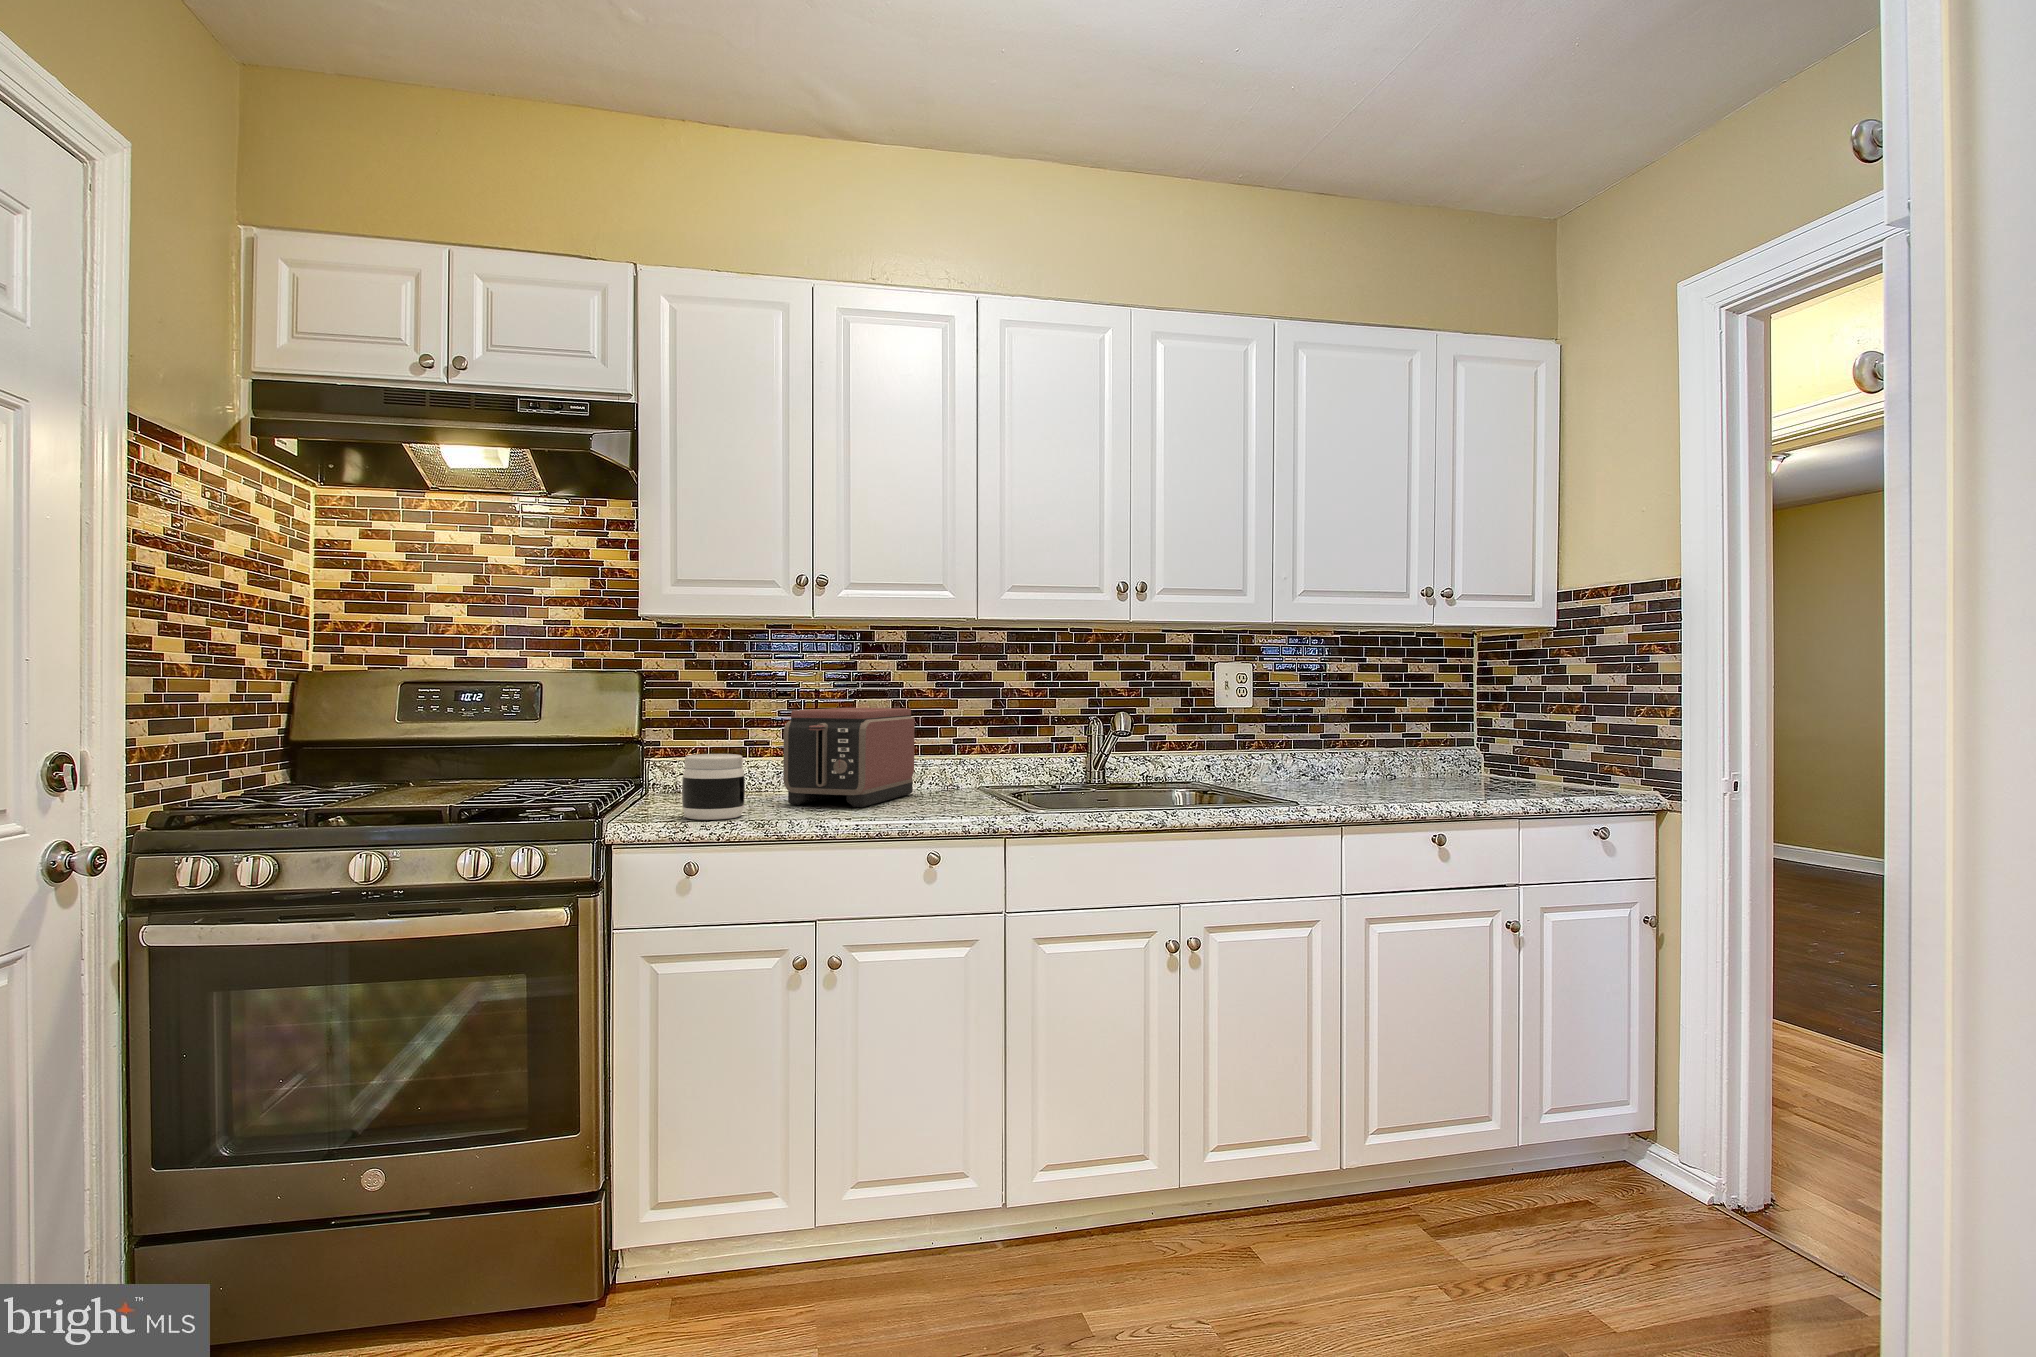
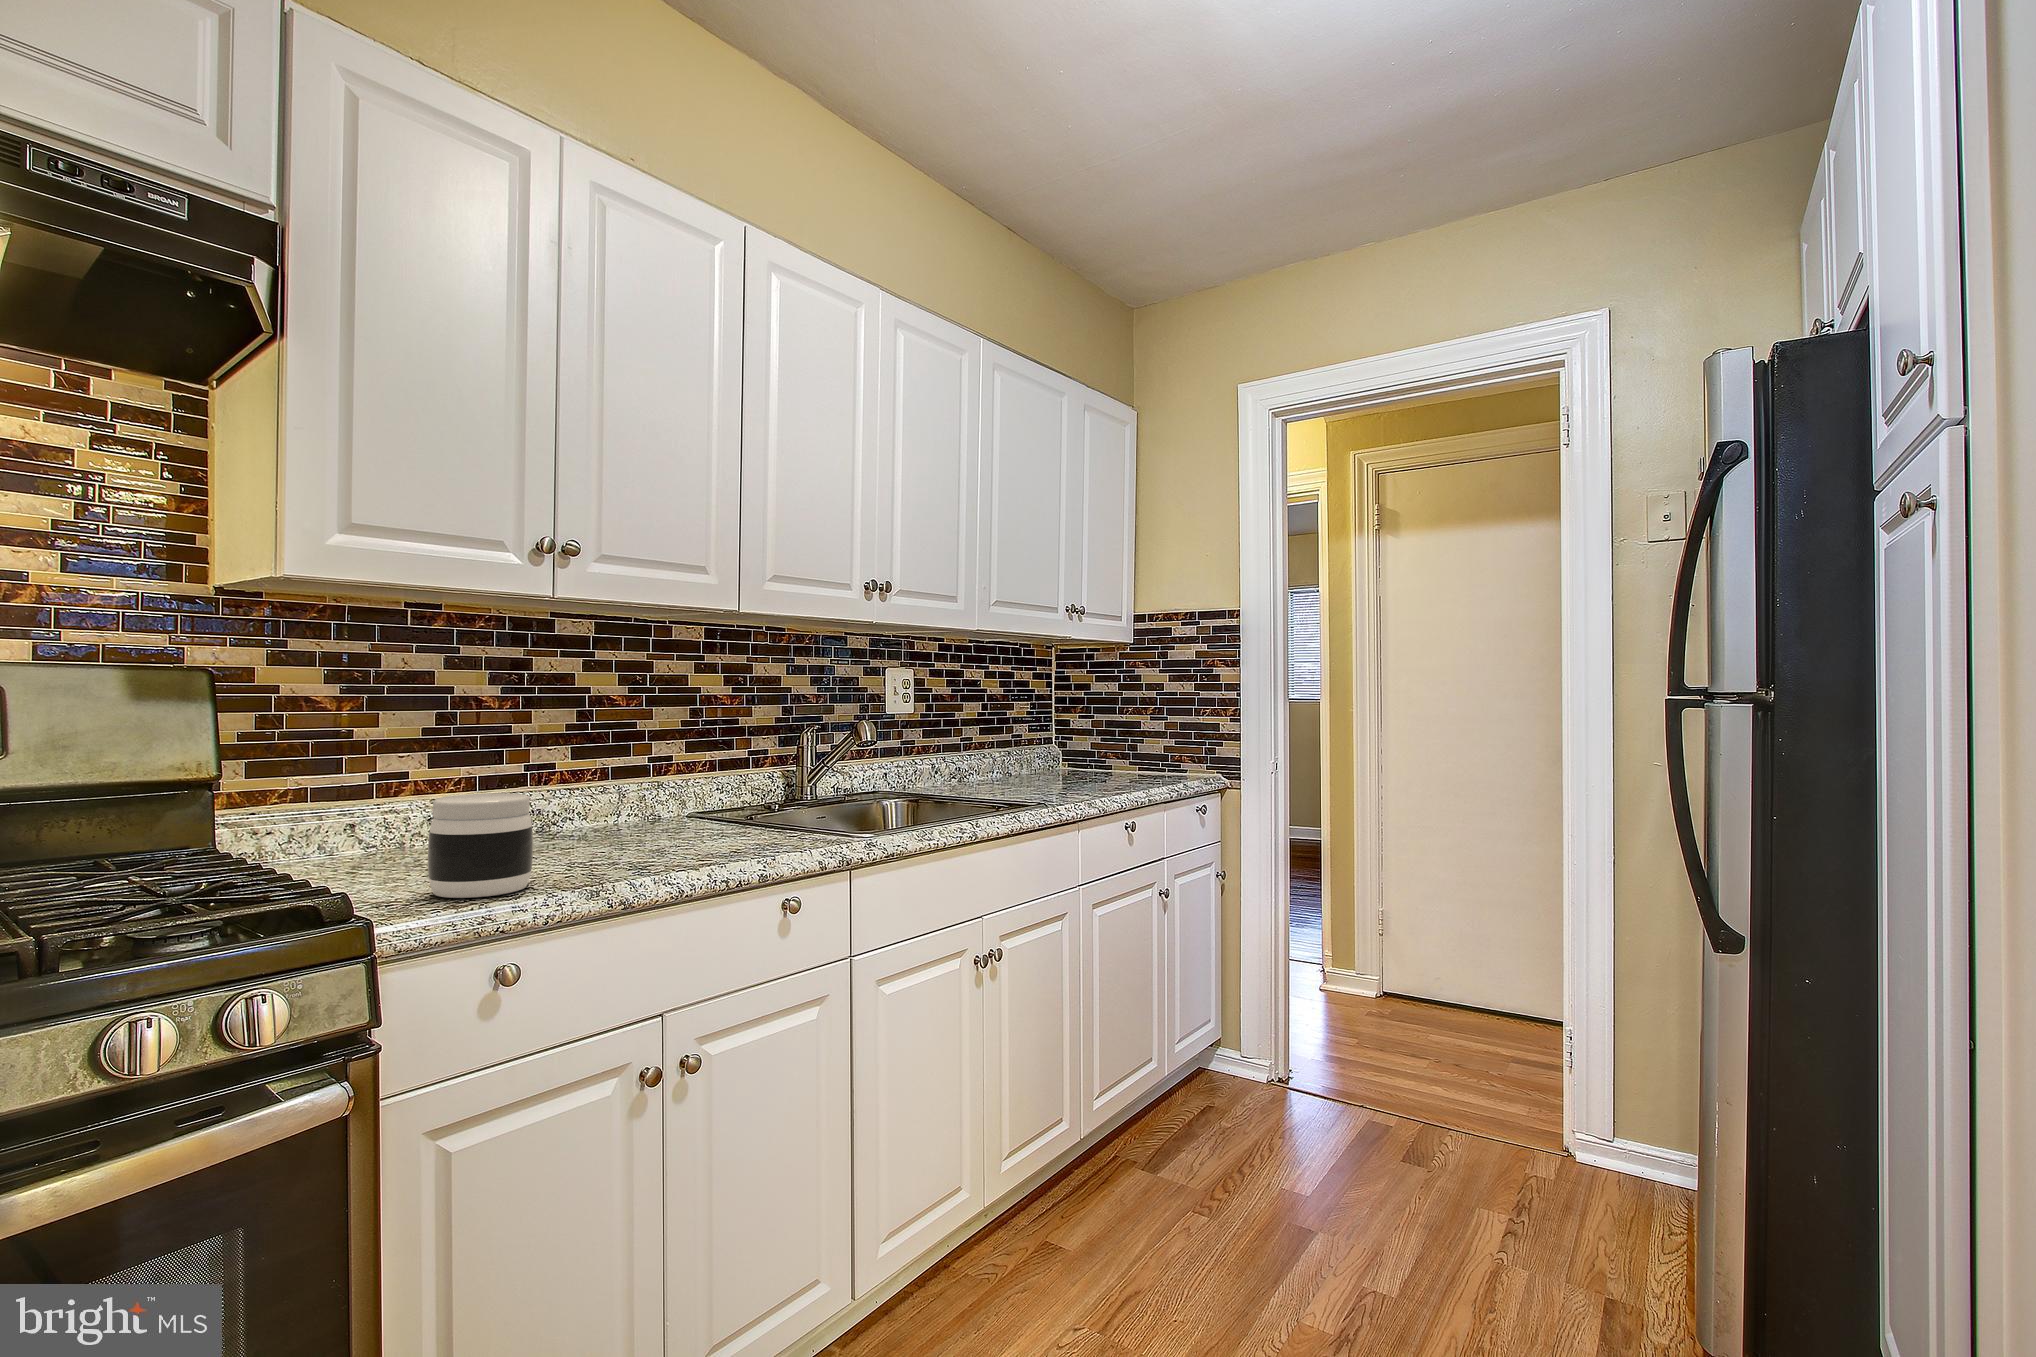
toaster: present [783,708,915,807] -> none [517,721,653,861]

